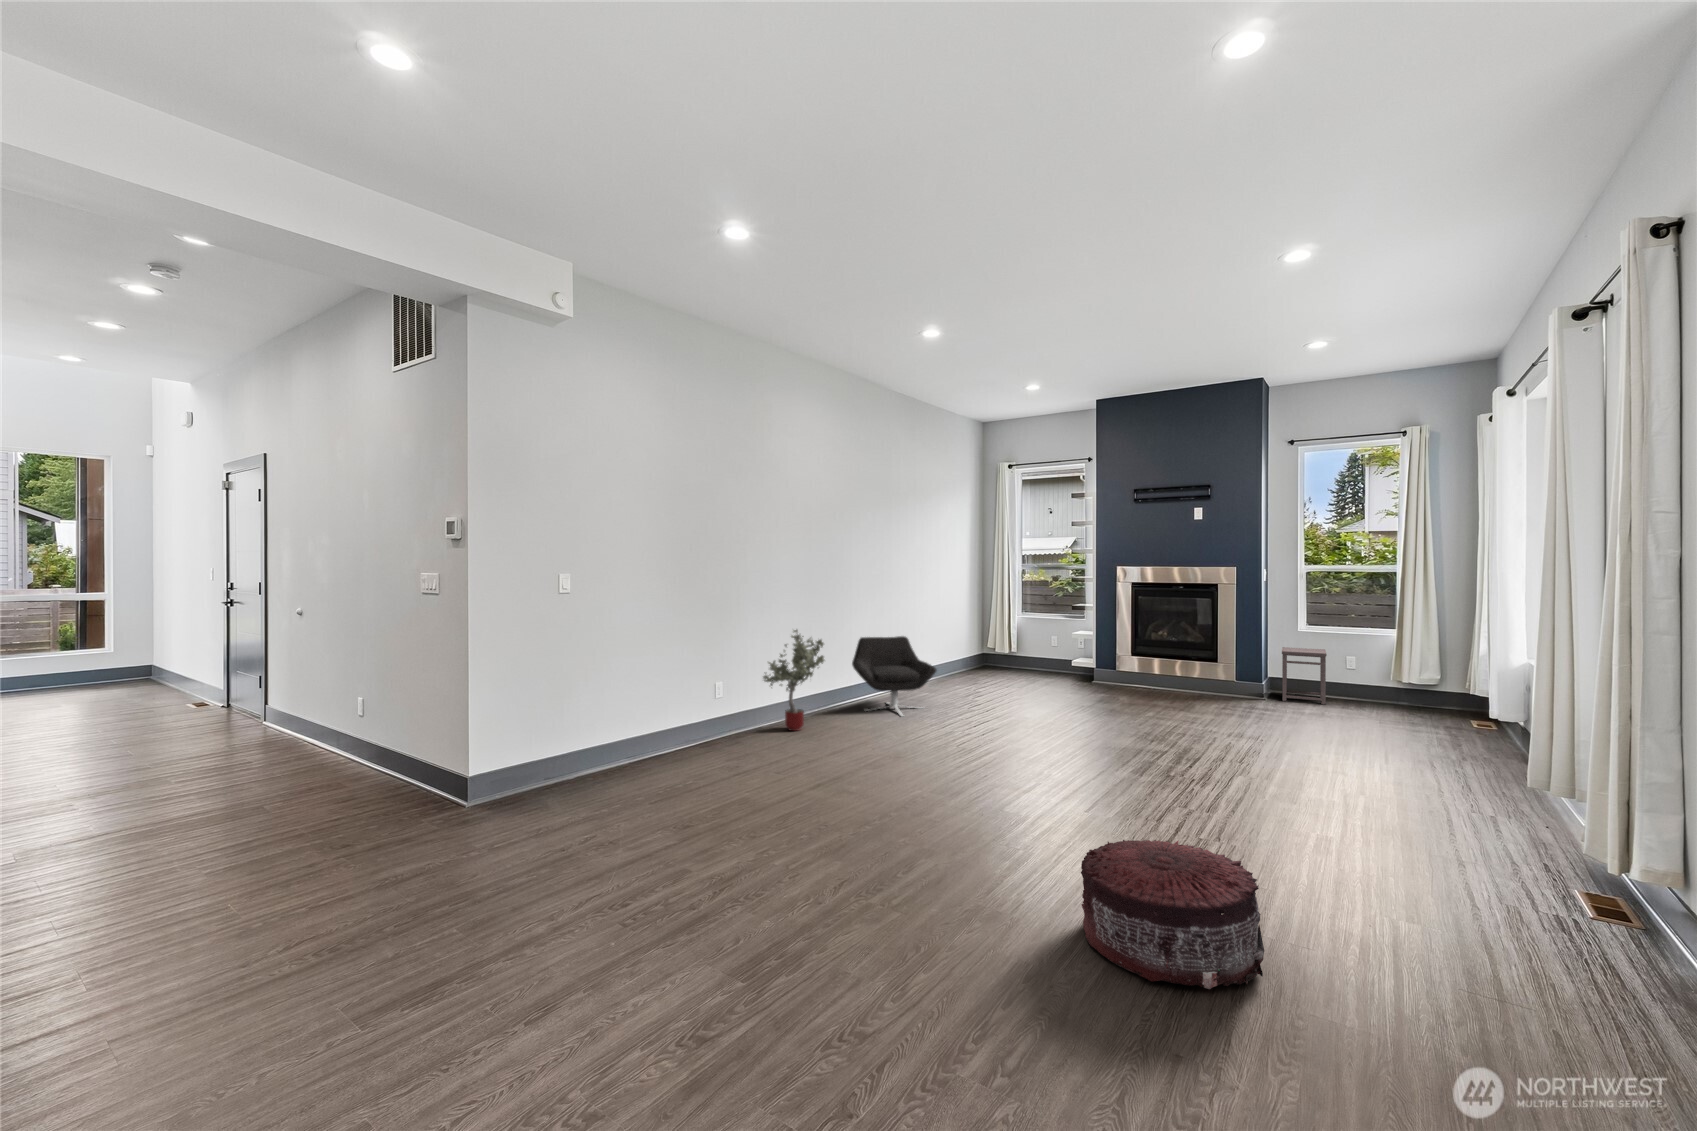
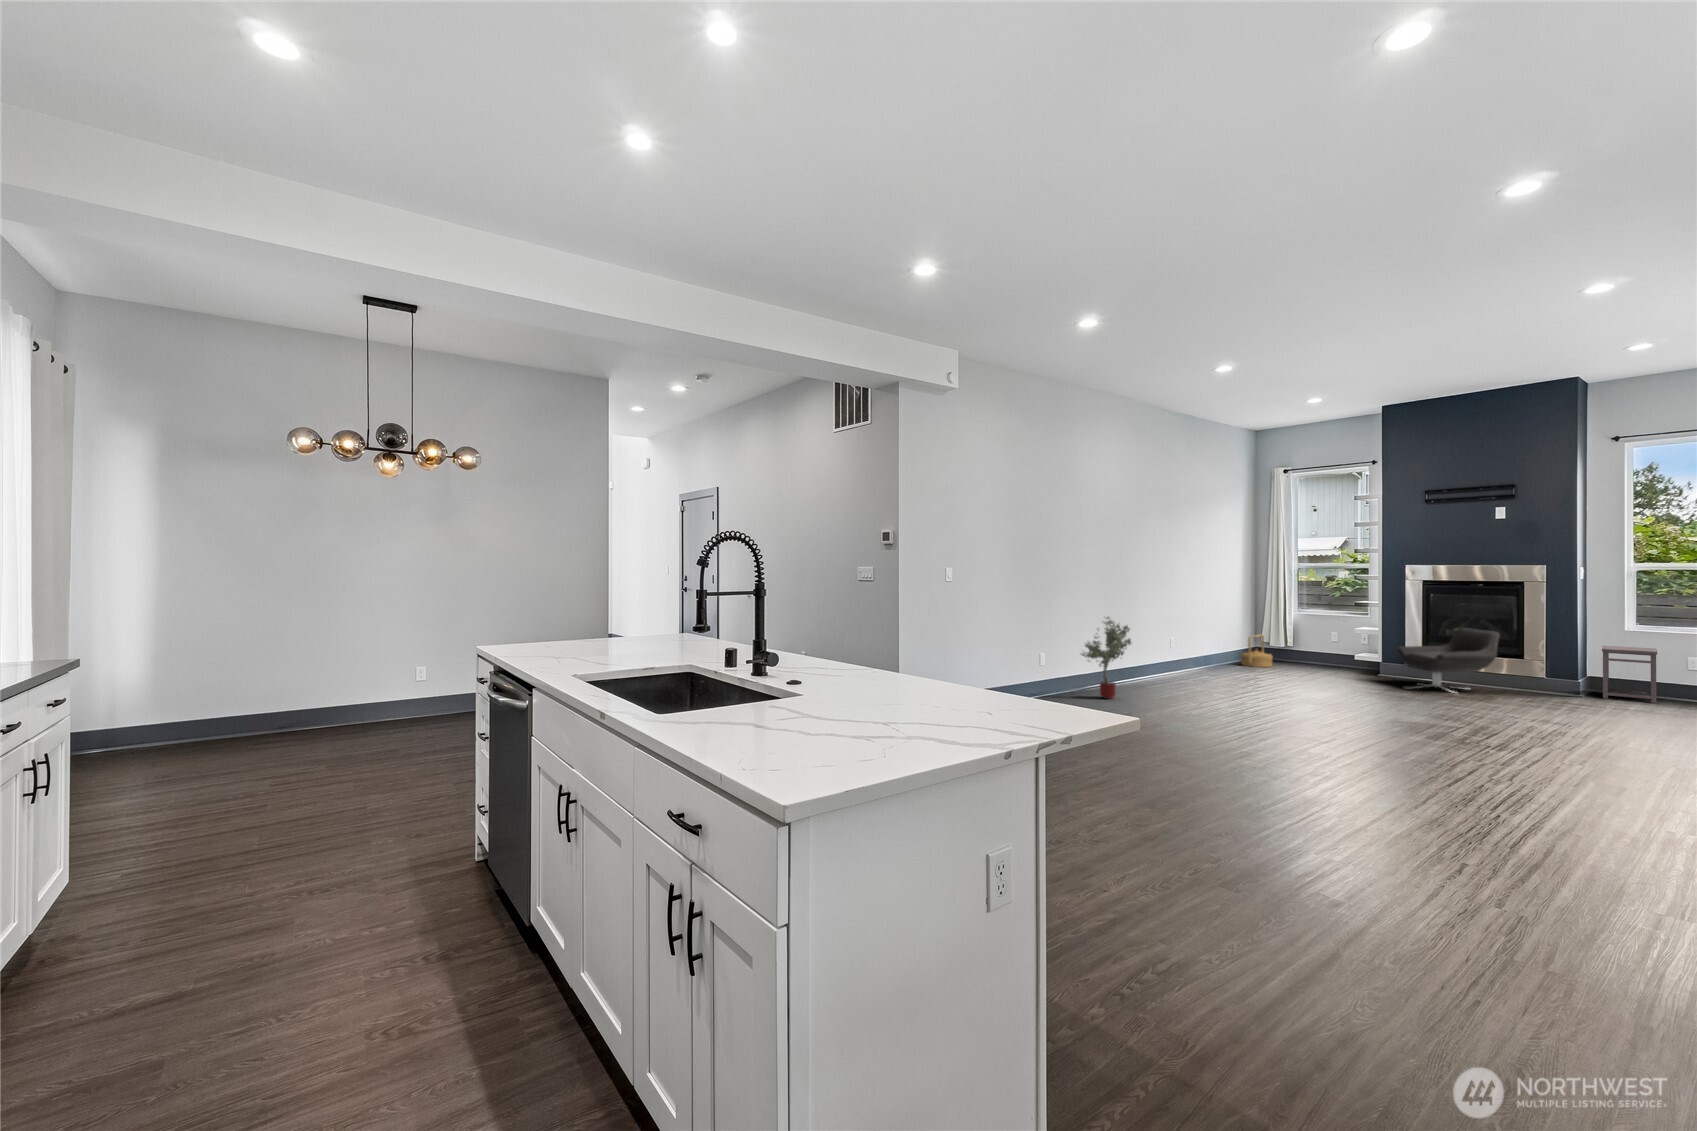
lounge chair: present [852,636,937,717] -> present [1397,628,1500,692]
woven basket: none [966,639,997,675] -> present [1241,634,1272,667]
pouf: present [1081,840,1264,989] -> none [1416,758,1573,848]

